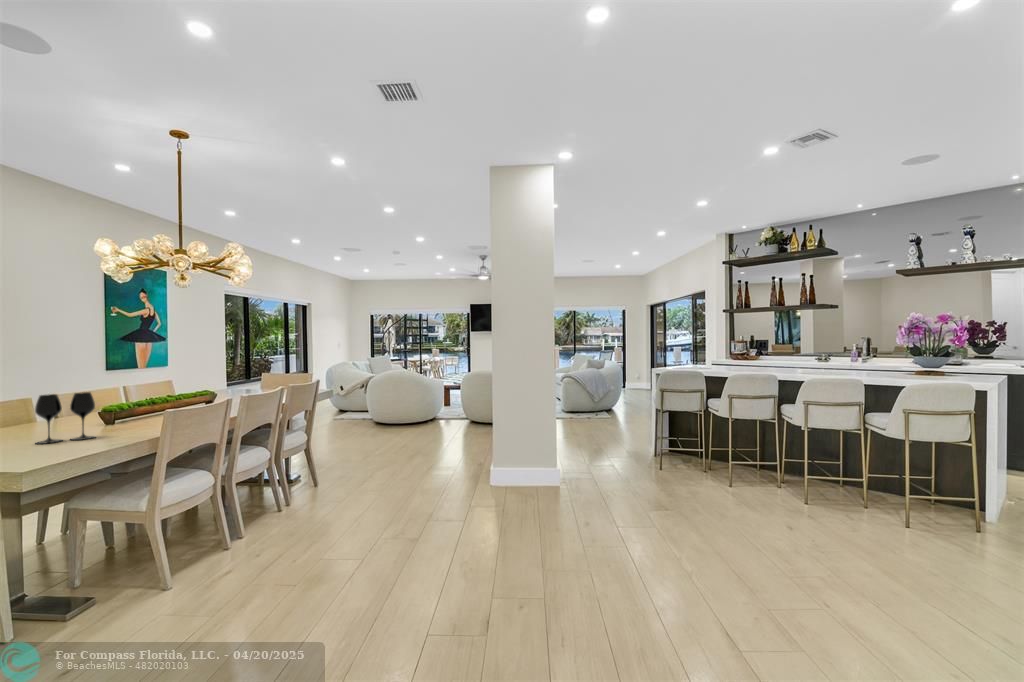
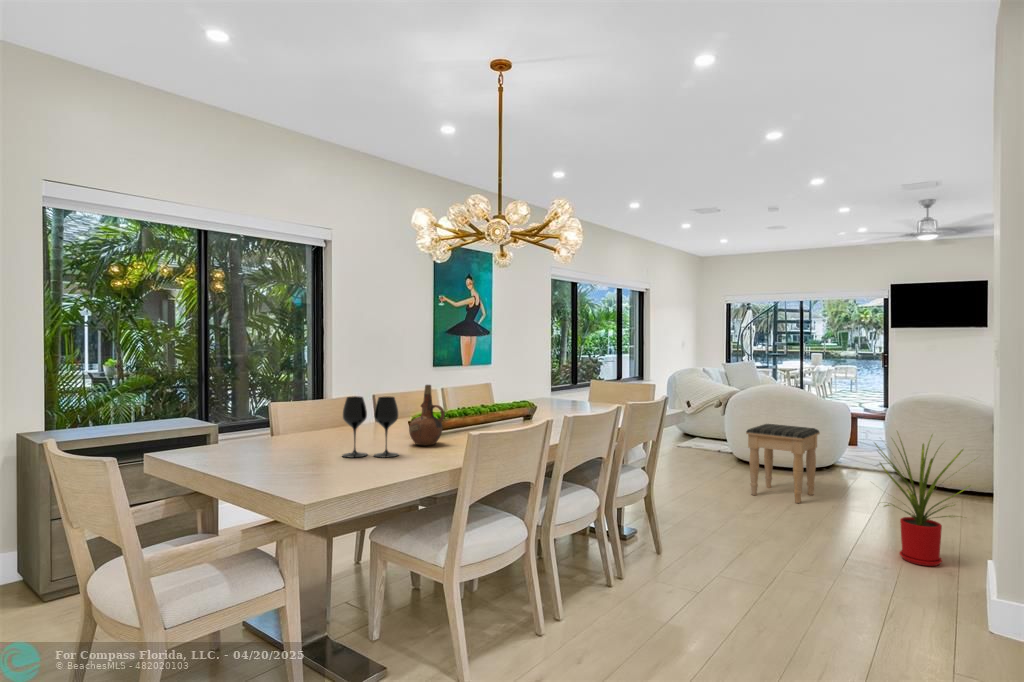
ceramic pitcher: none [102,382,137,429] -> present [409,385,445,445]
house plant: none [441,391,491,463] -> present [875,435,969,566]
footstool: none [377,396,422,443] -> present [746,424,820,503]

